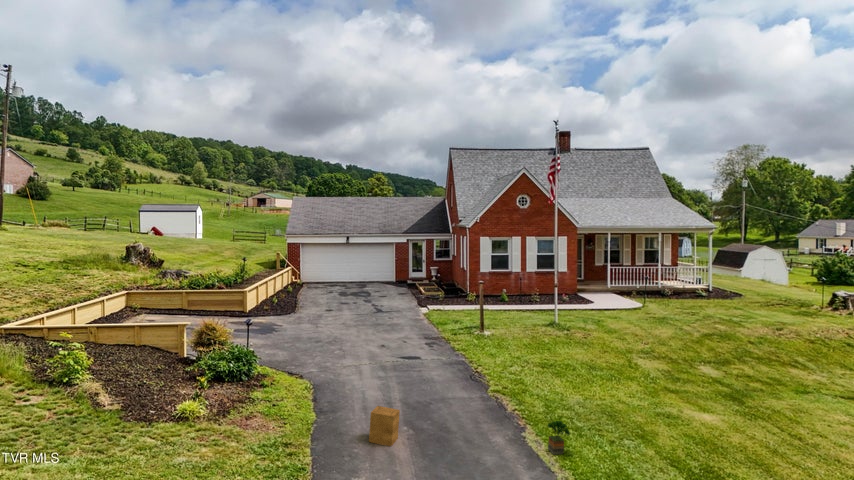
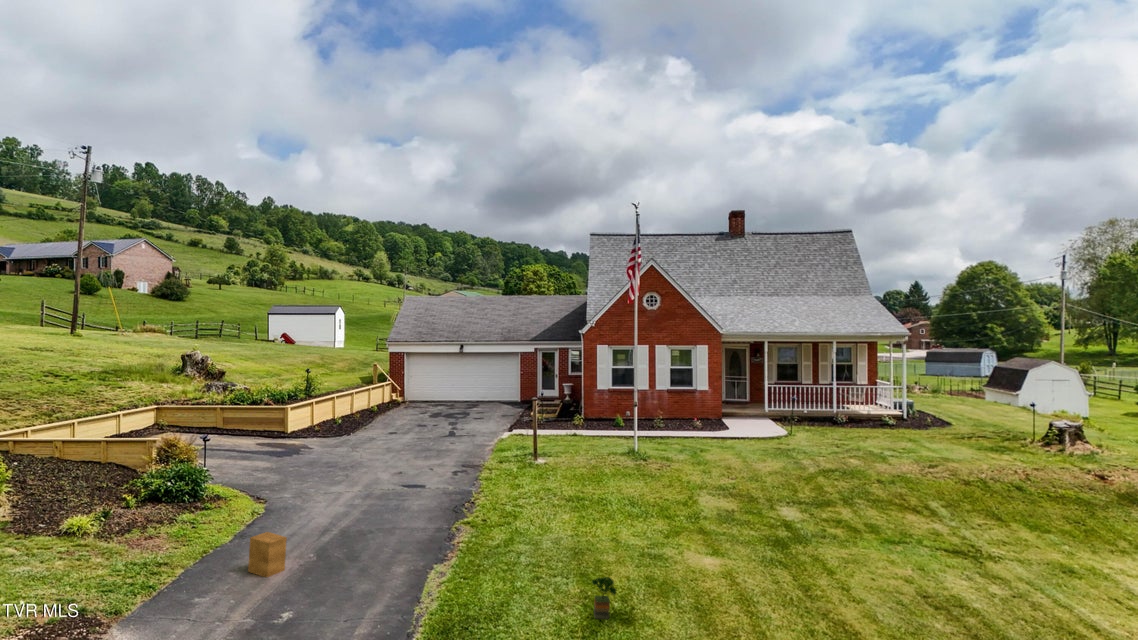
potted tree: present [548,421,570,455] -> present [592,577,616,619]

